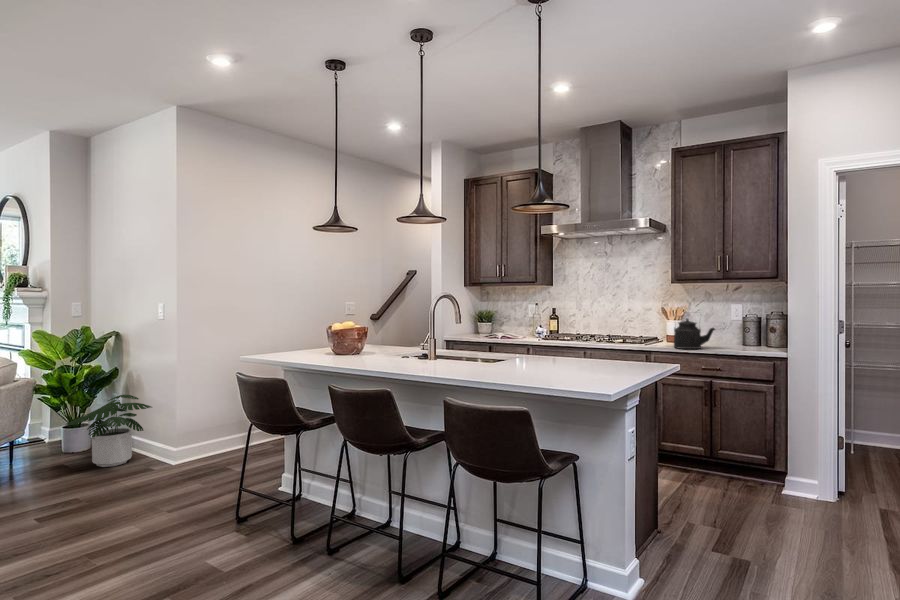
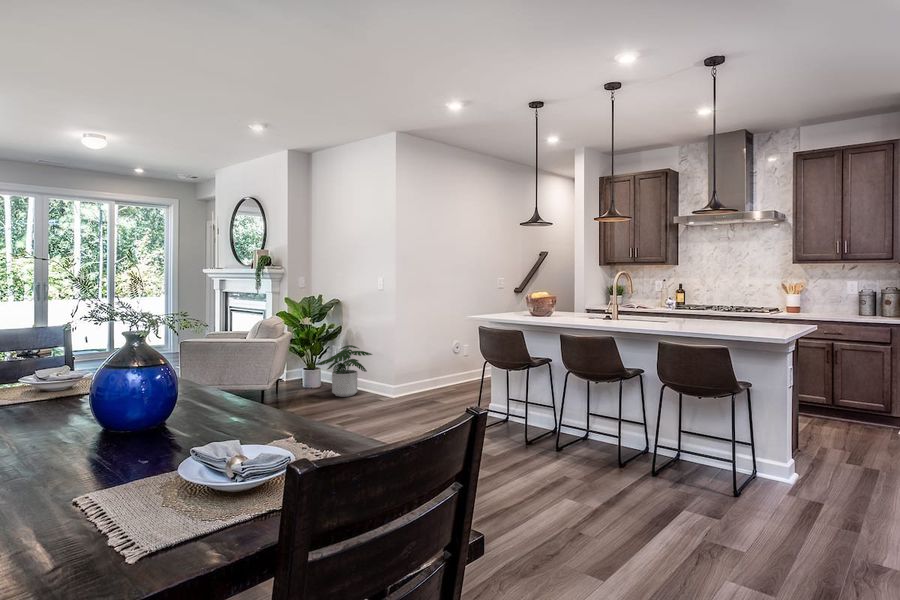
kettle: present [674,318,715,349] -> none [797,286,837,316]

